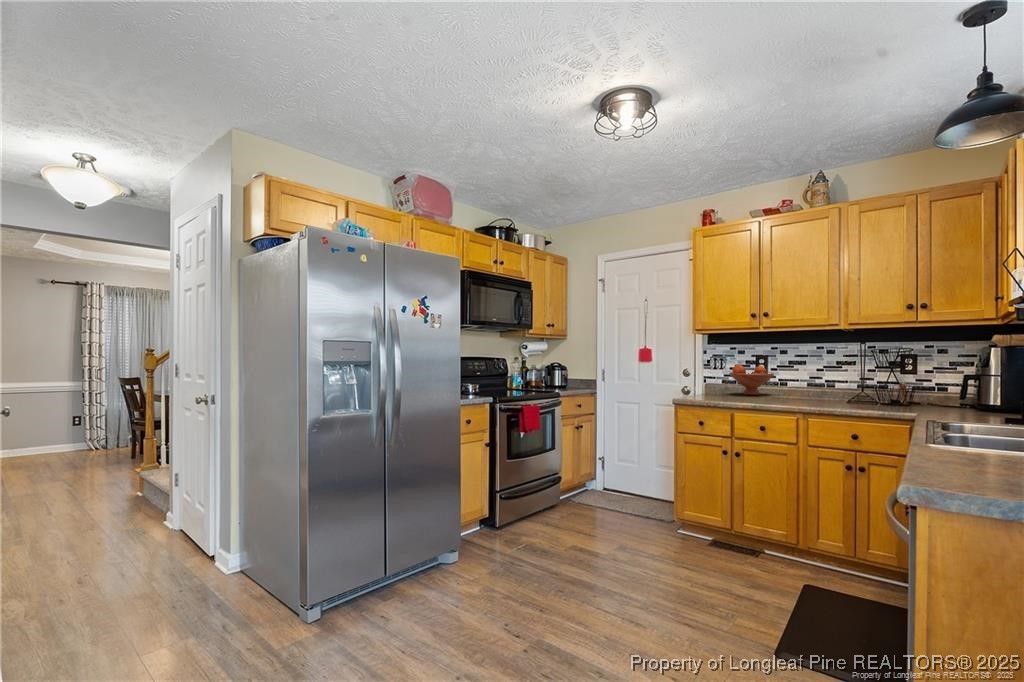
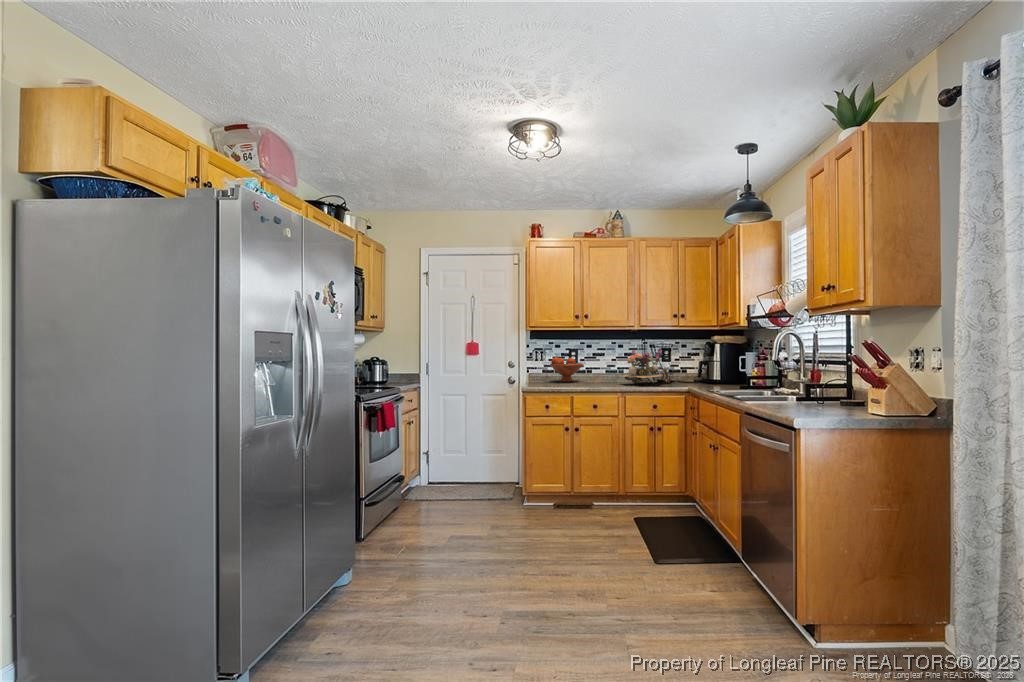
flower arrangement: none [811,353,891,403] -> present [621,349,662,383]

